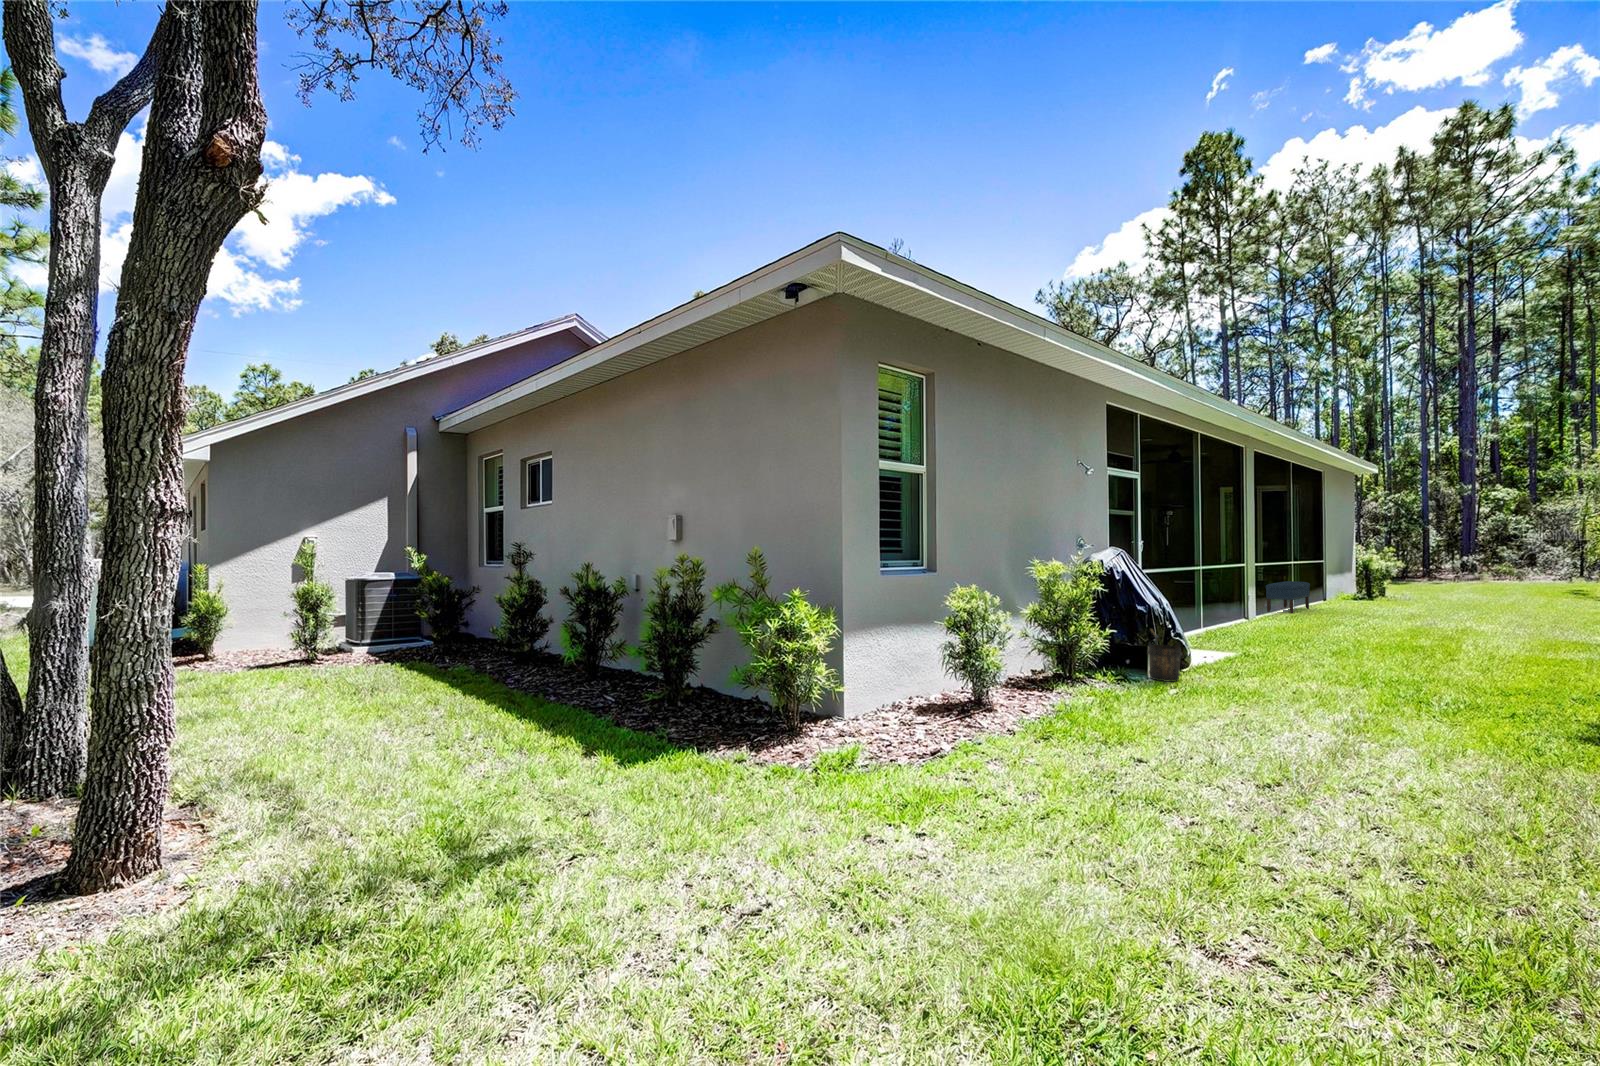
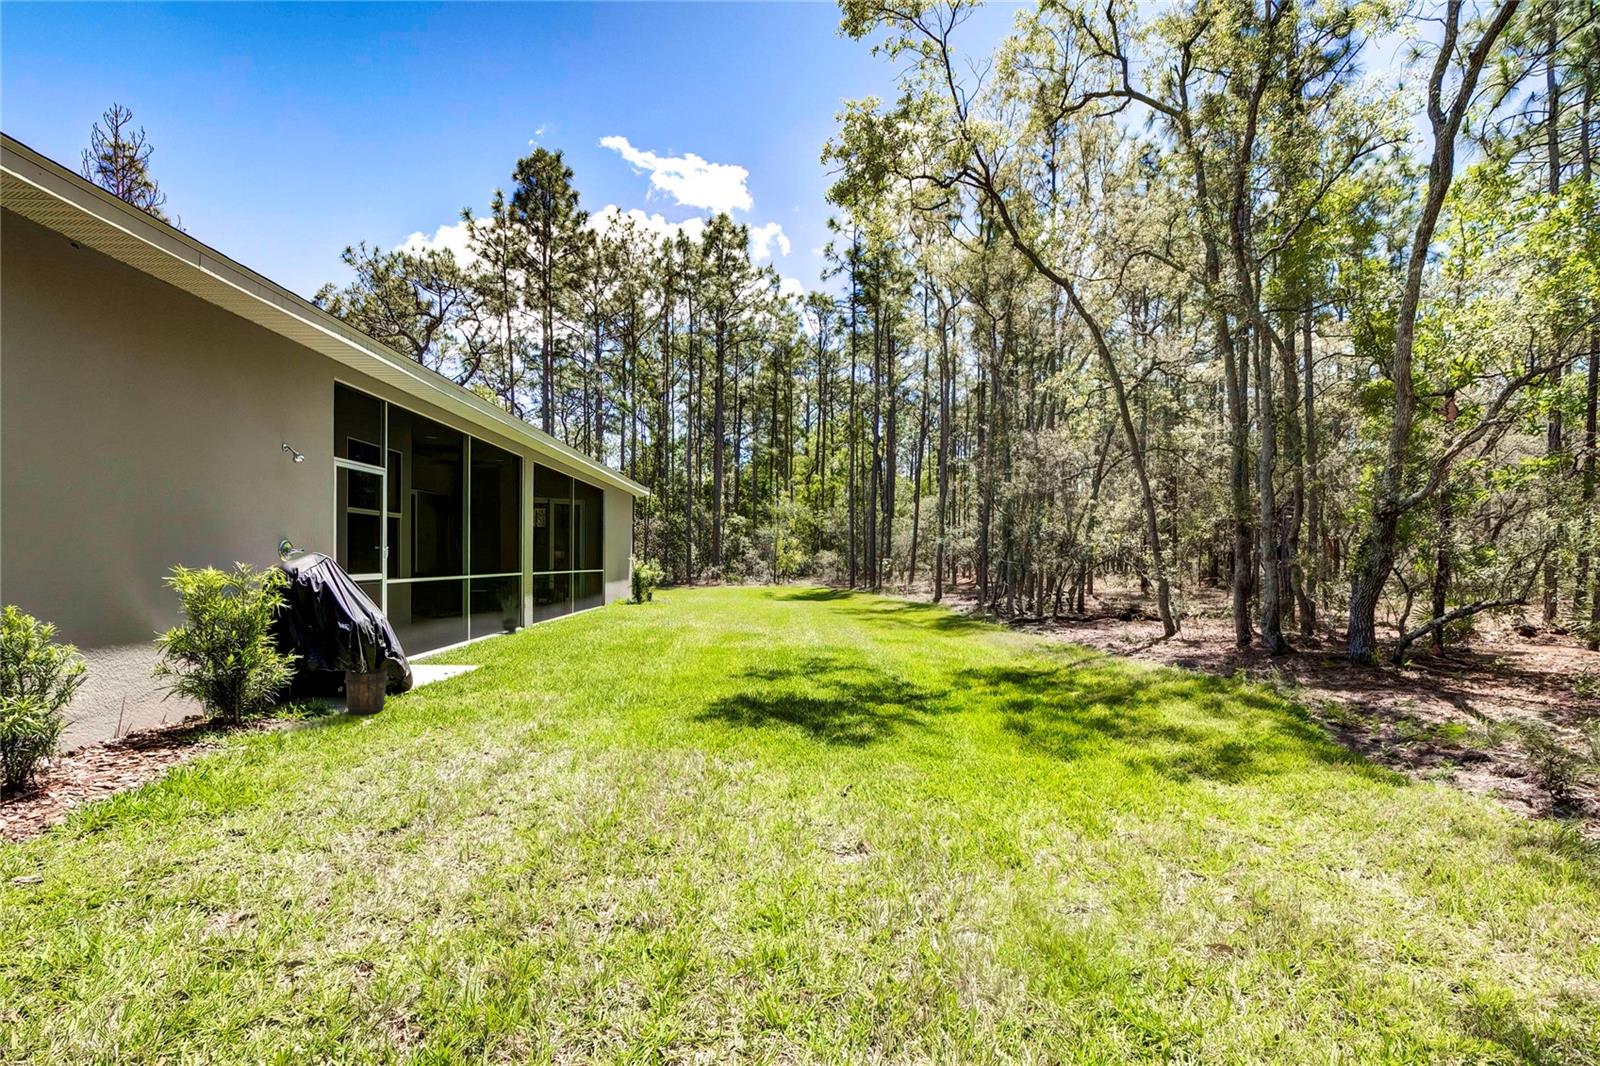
bench: present [1265,581,1310,613] -> none [543,589,583,620]
potted plant: none [1224,584,1255,624] -> present [502,602,517,634]

